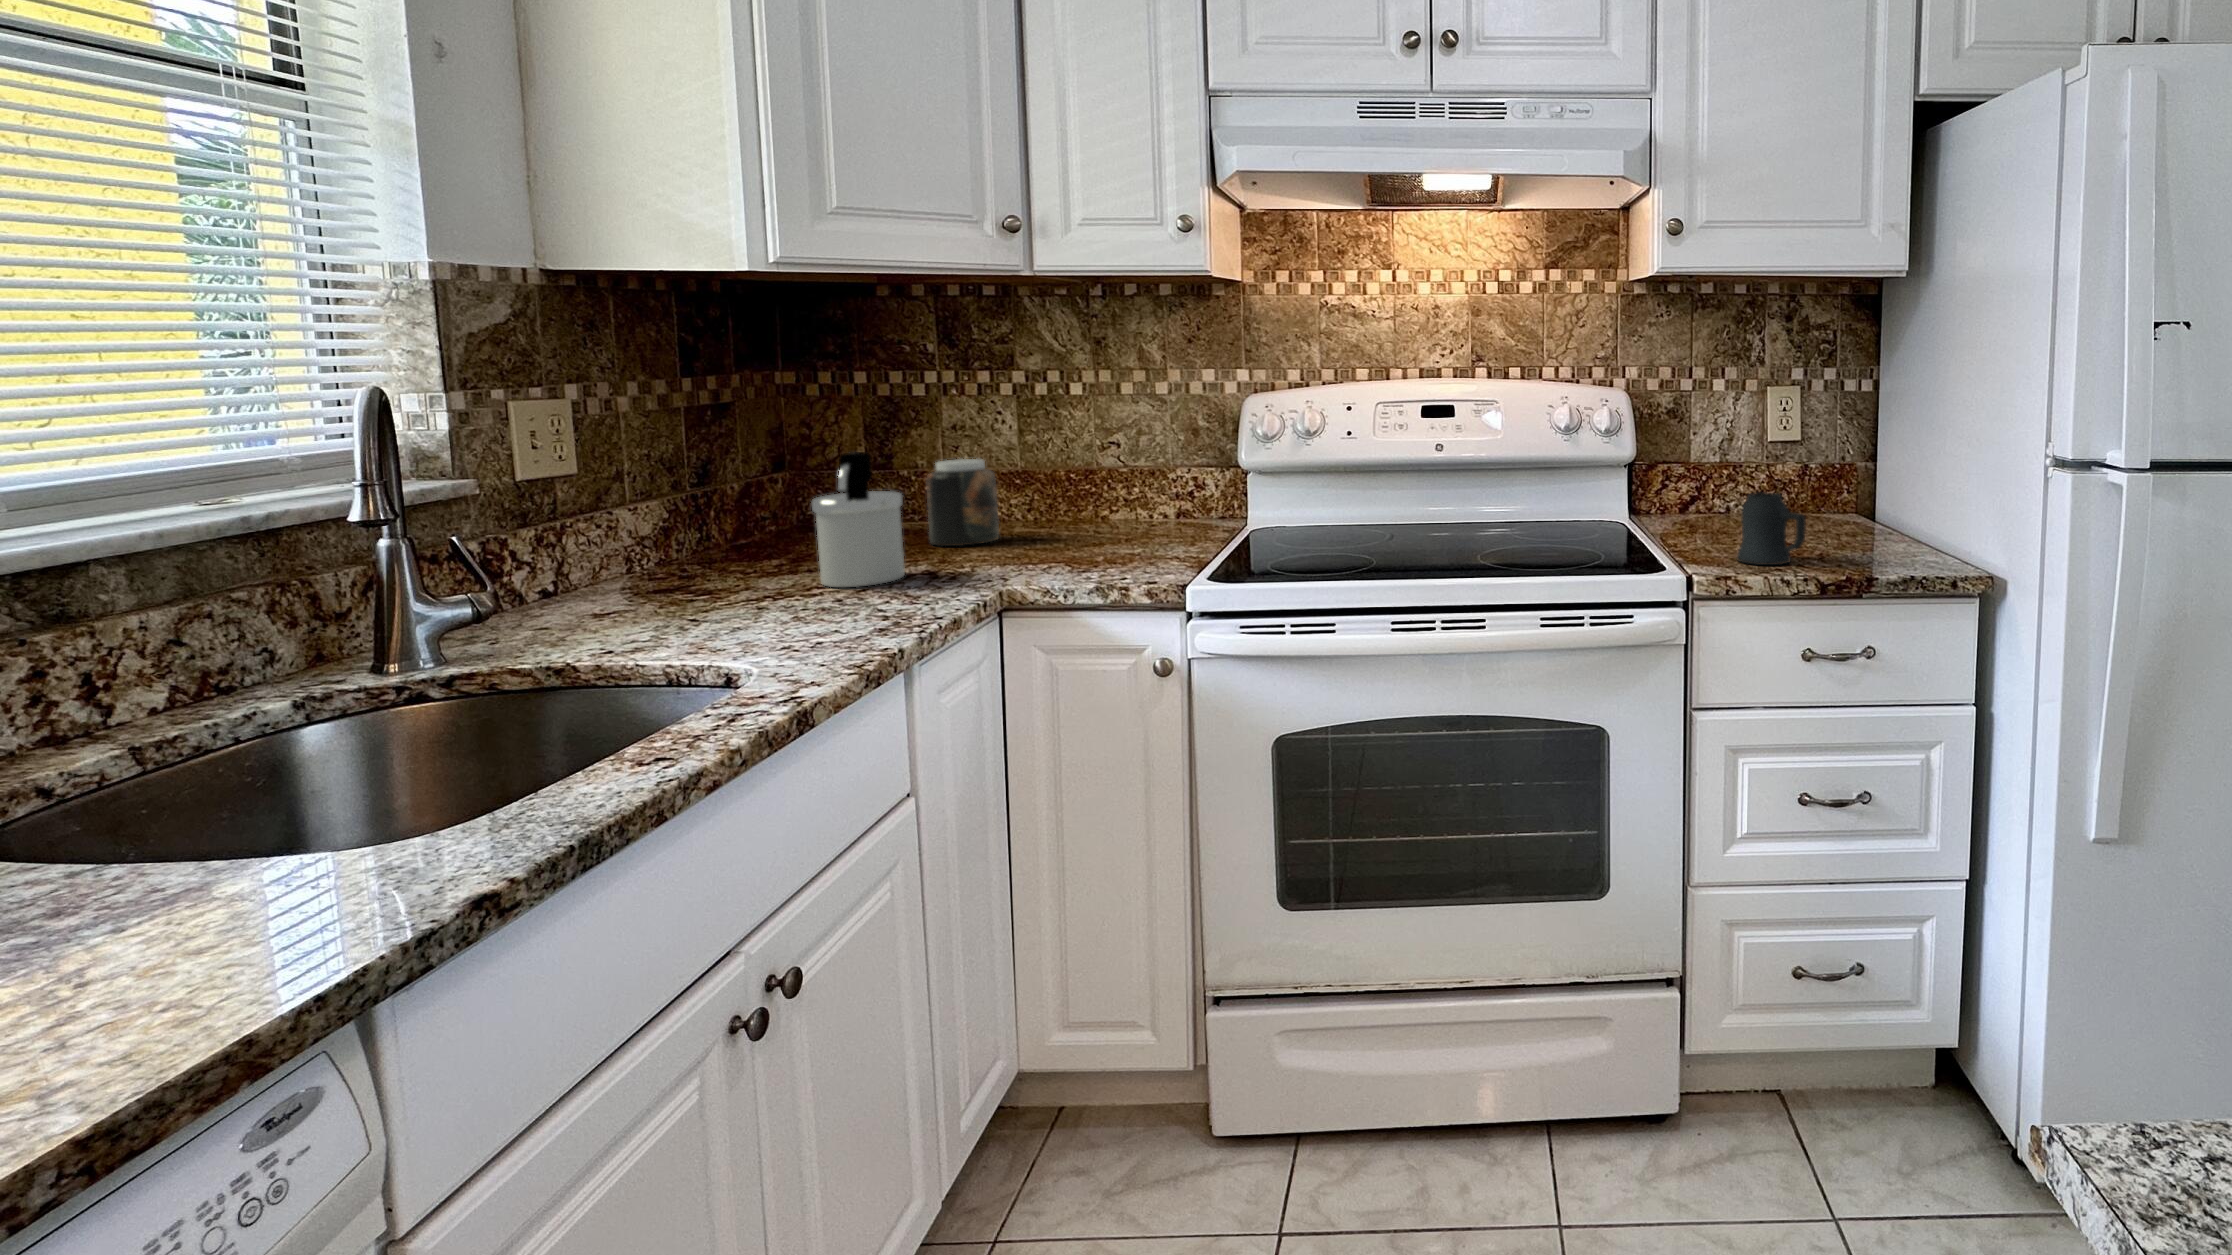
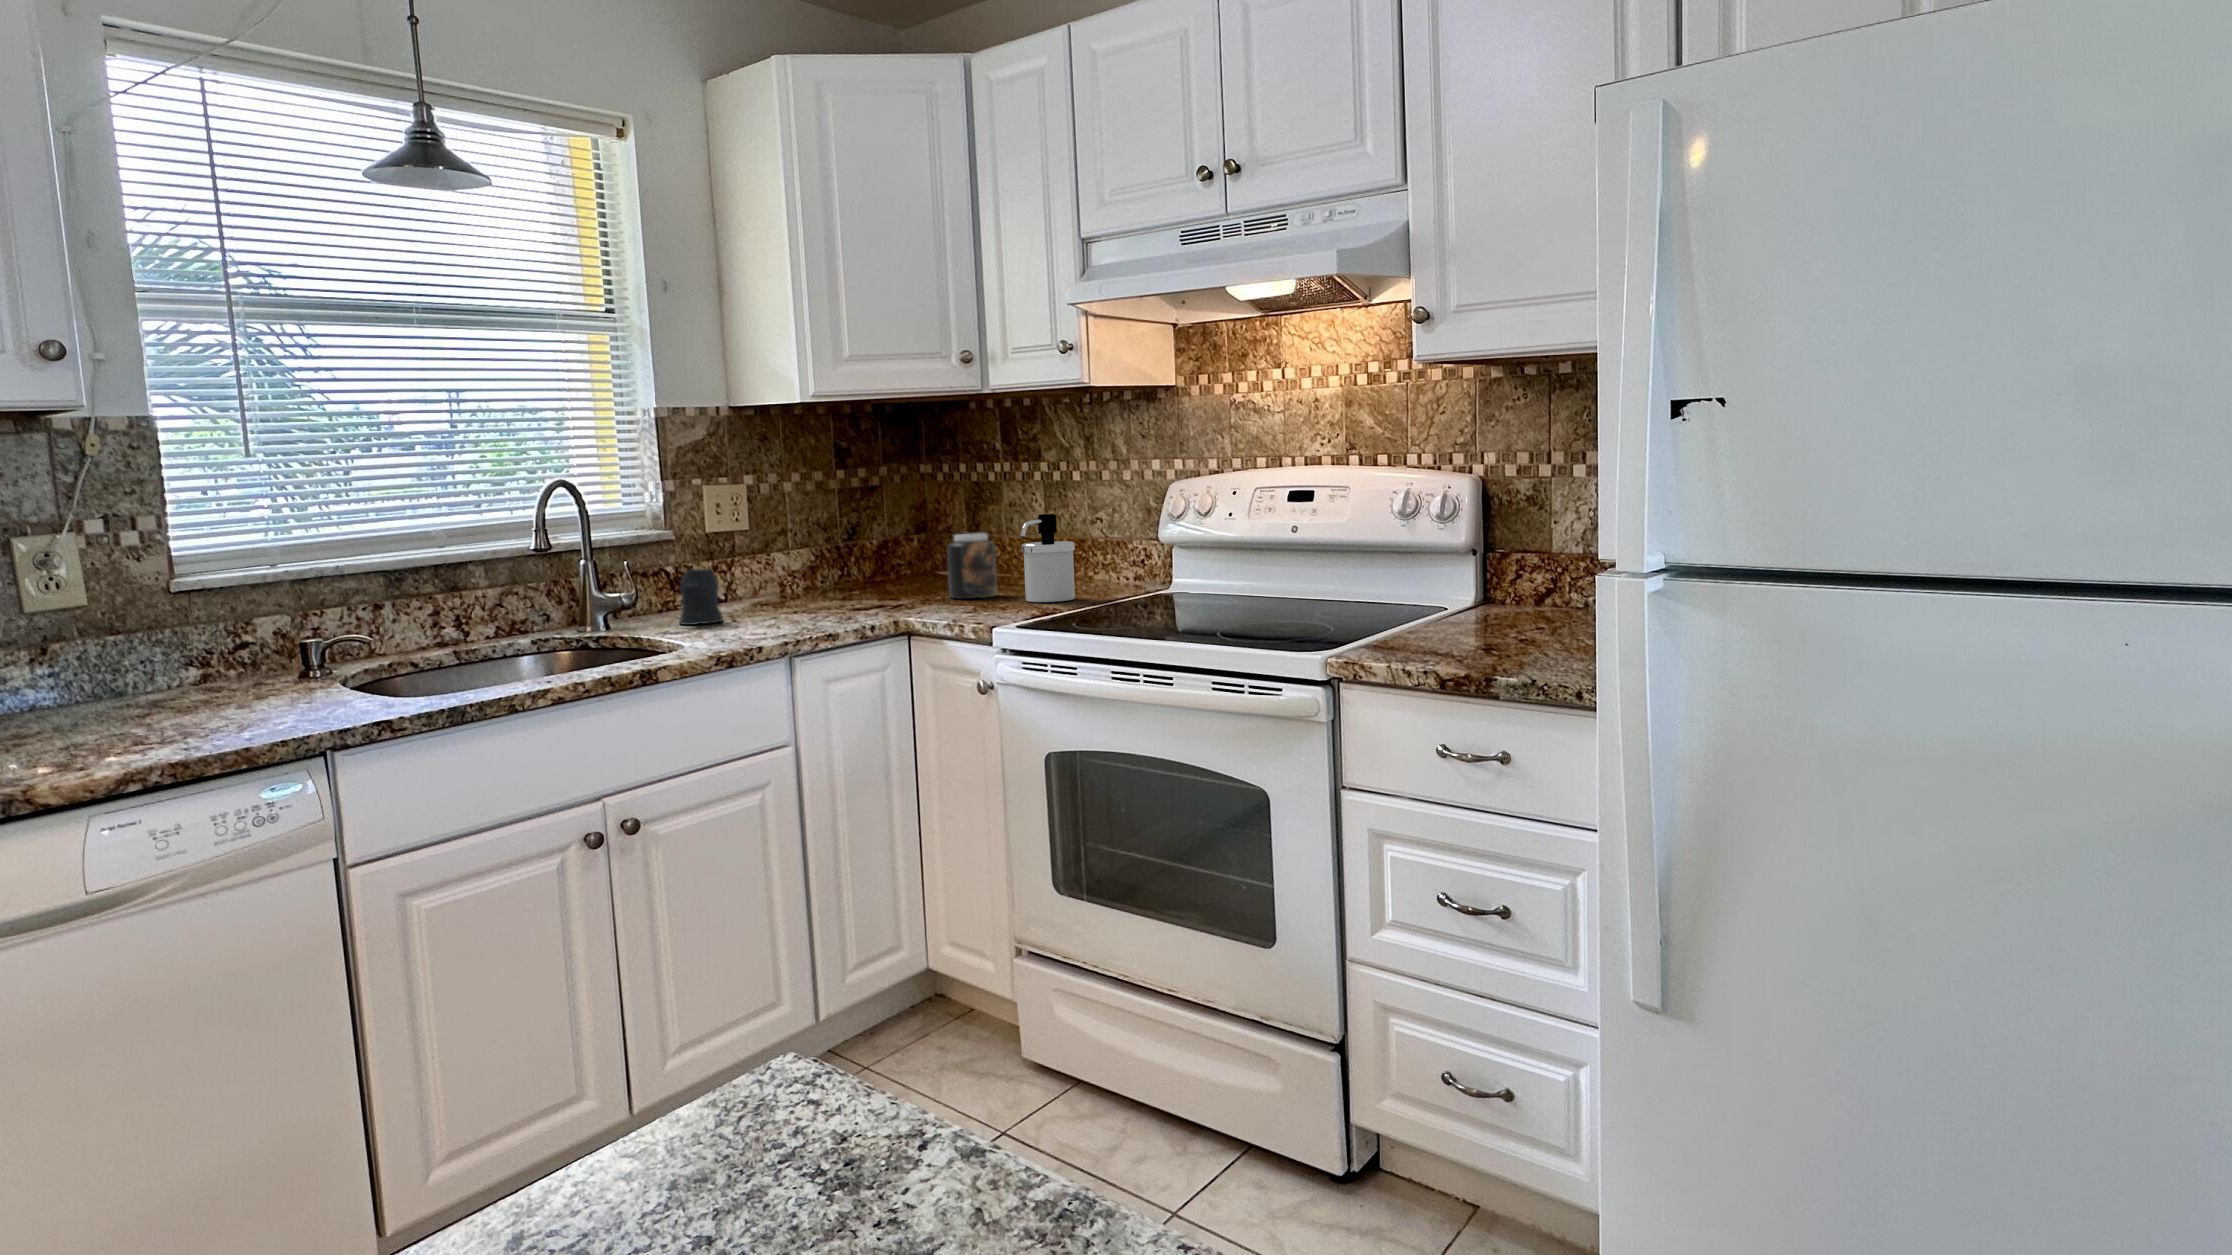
soap dispenser: present [812,452,905,587] -> present [1021,514,1075,602]
mug: present [1737,492,1806,565] -> present [679,569,723,625]

